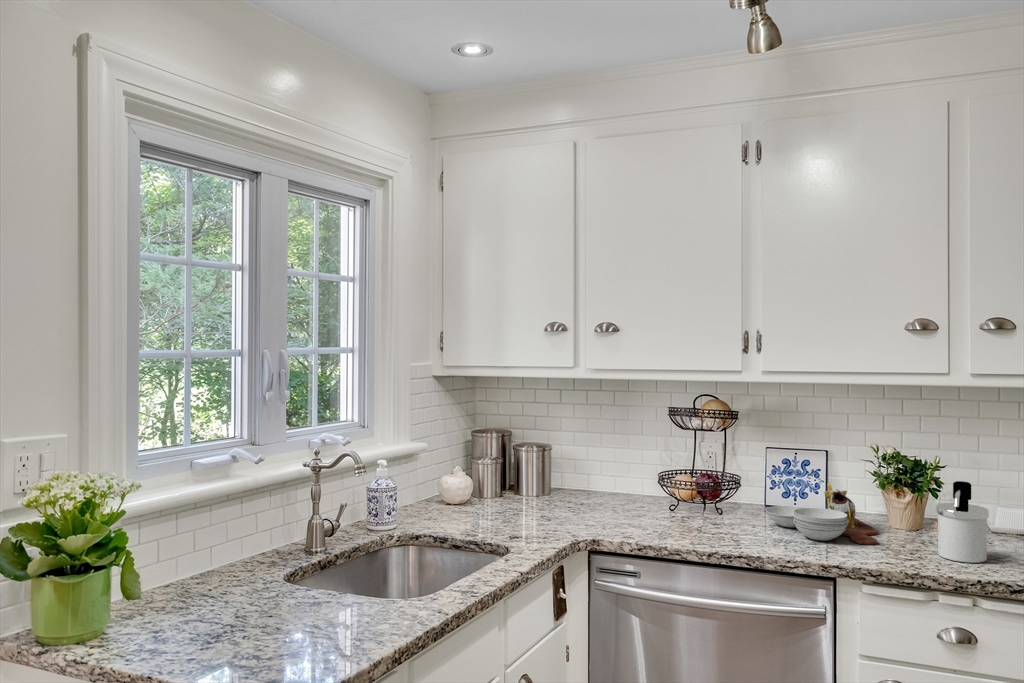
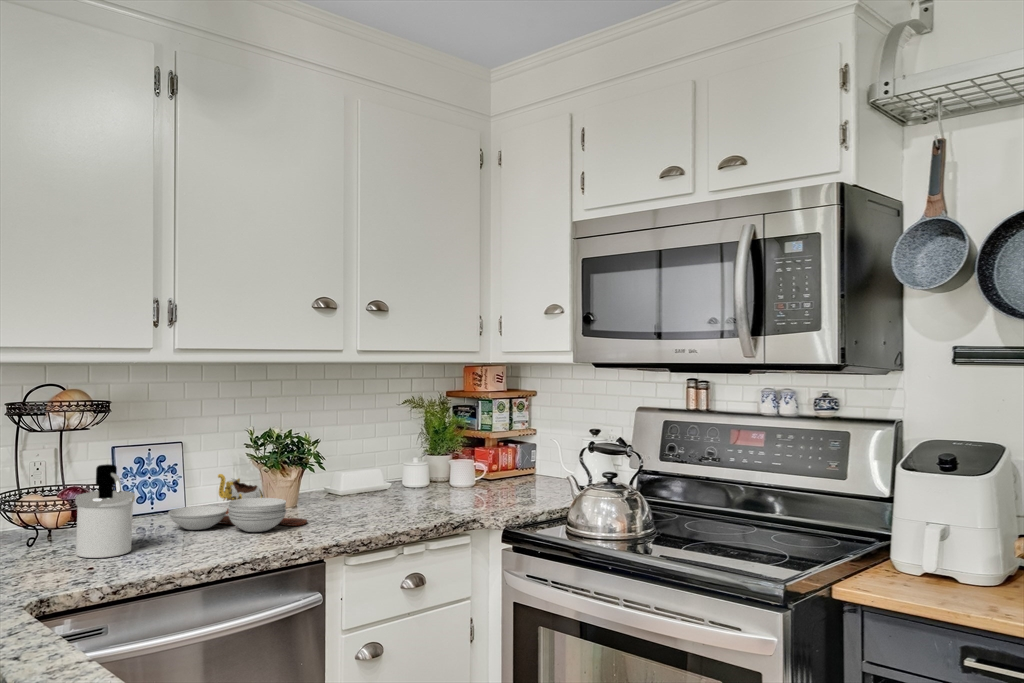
soap dispenser: present [936,481,989,563] -> present [75,464,135,558]

